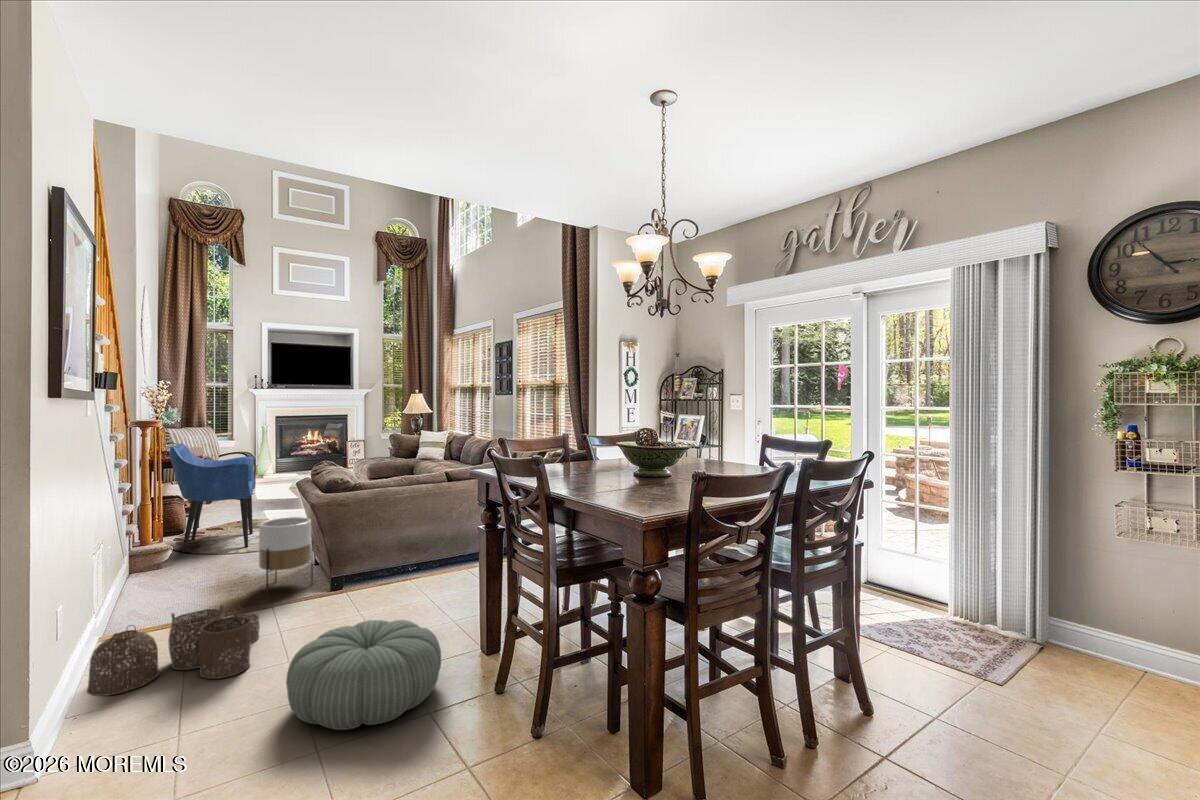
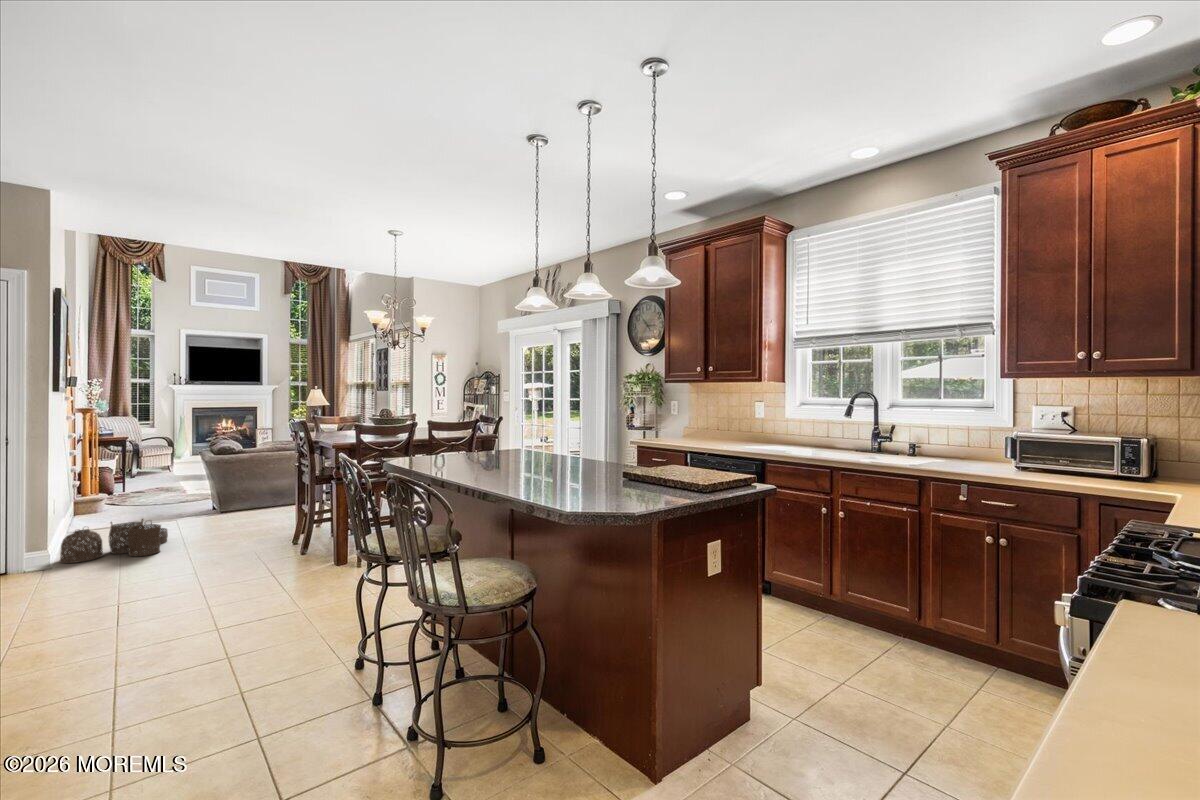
armchair: present [169,443,255,553] -> none [102,427,170,505]
planter: present [259,517,313,595] -> none [170,475,209,524]
pouf: present [286,620,441,730] -> none [180,522,274,569]

